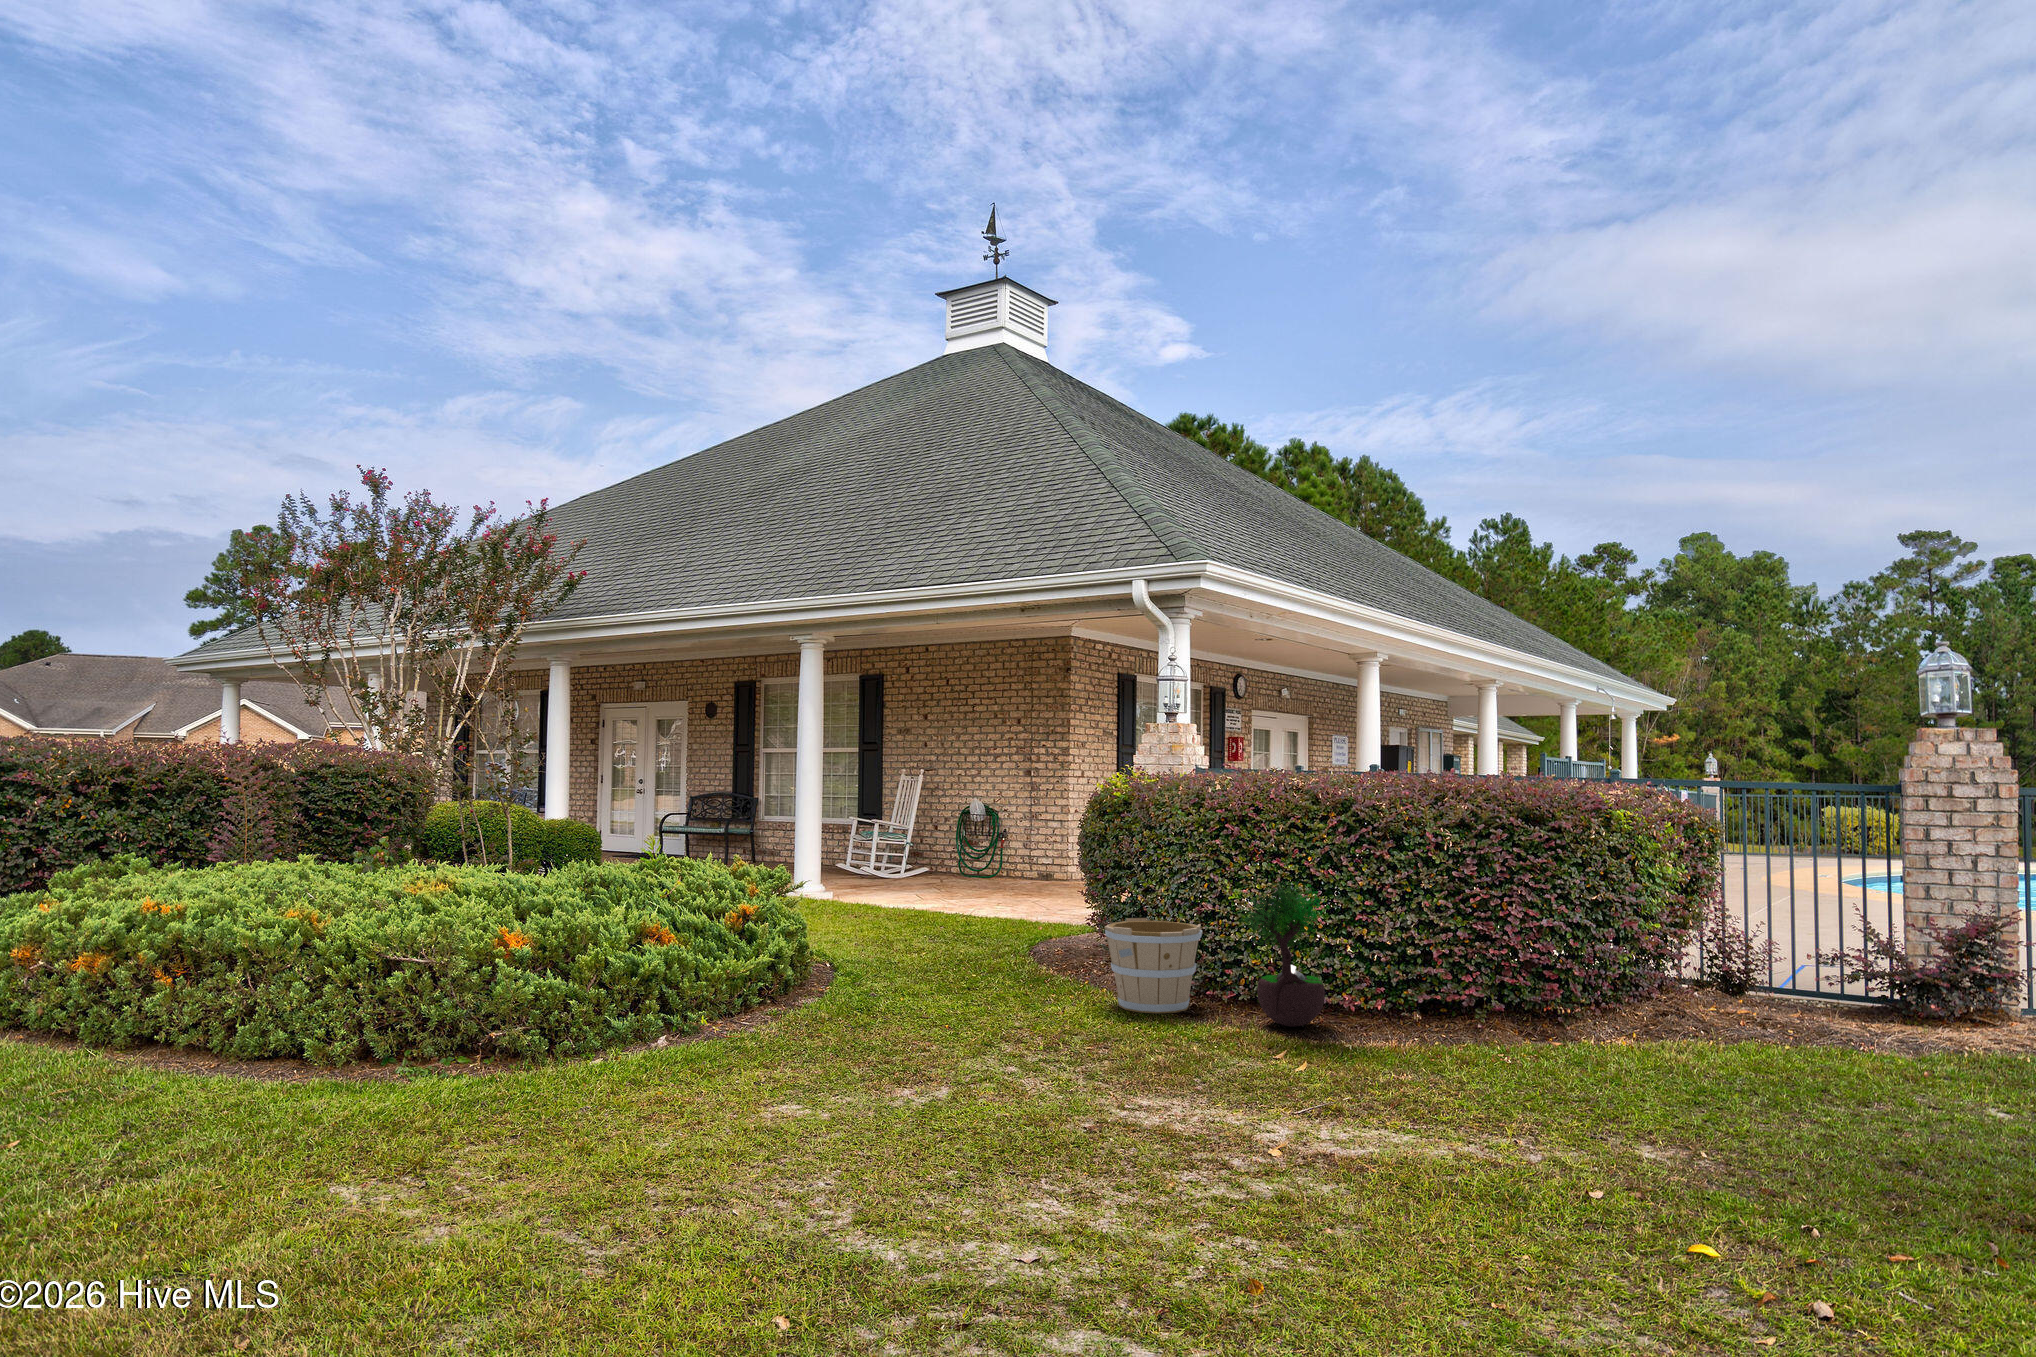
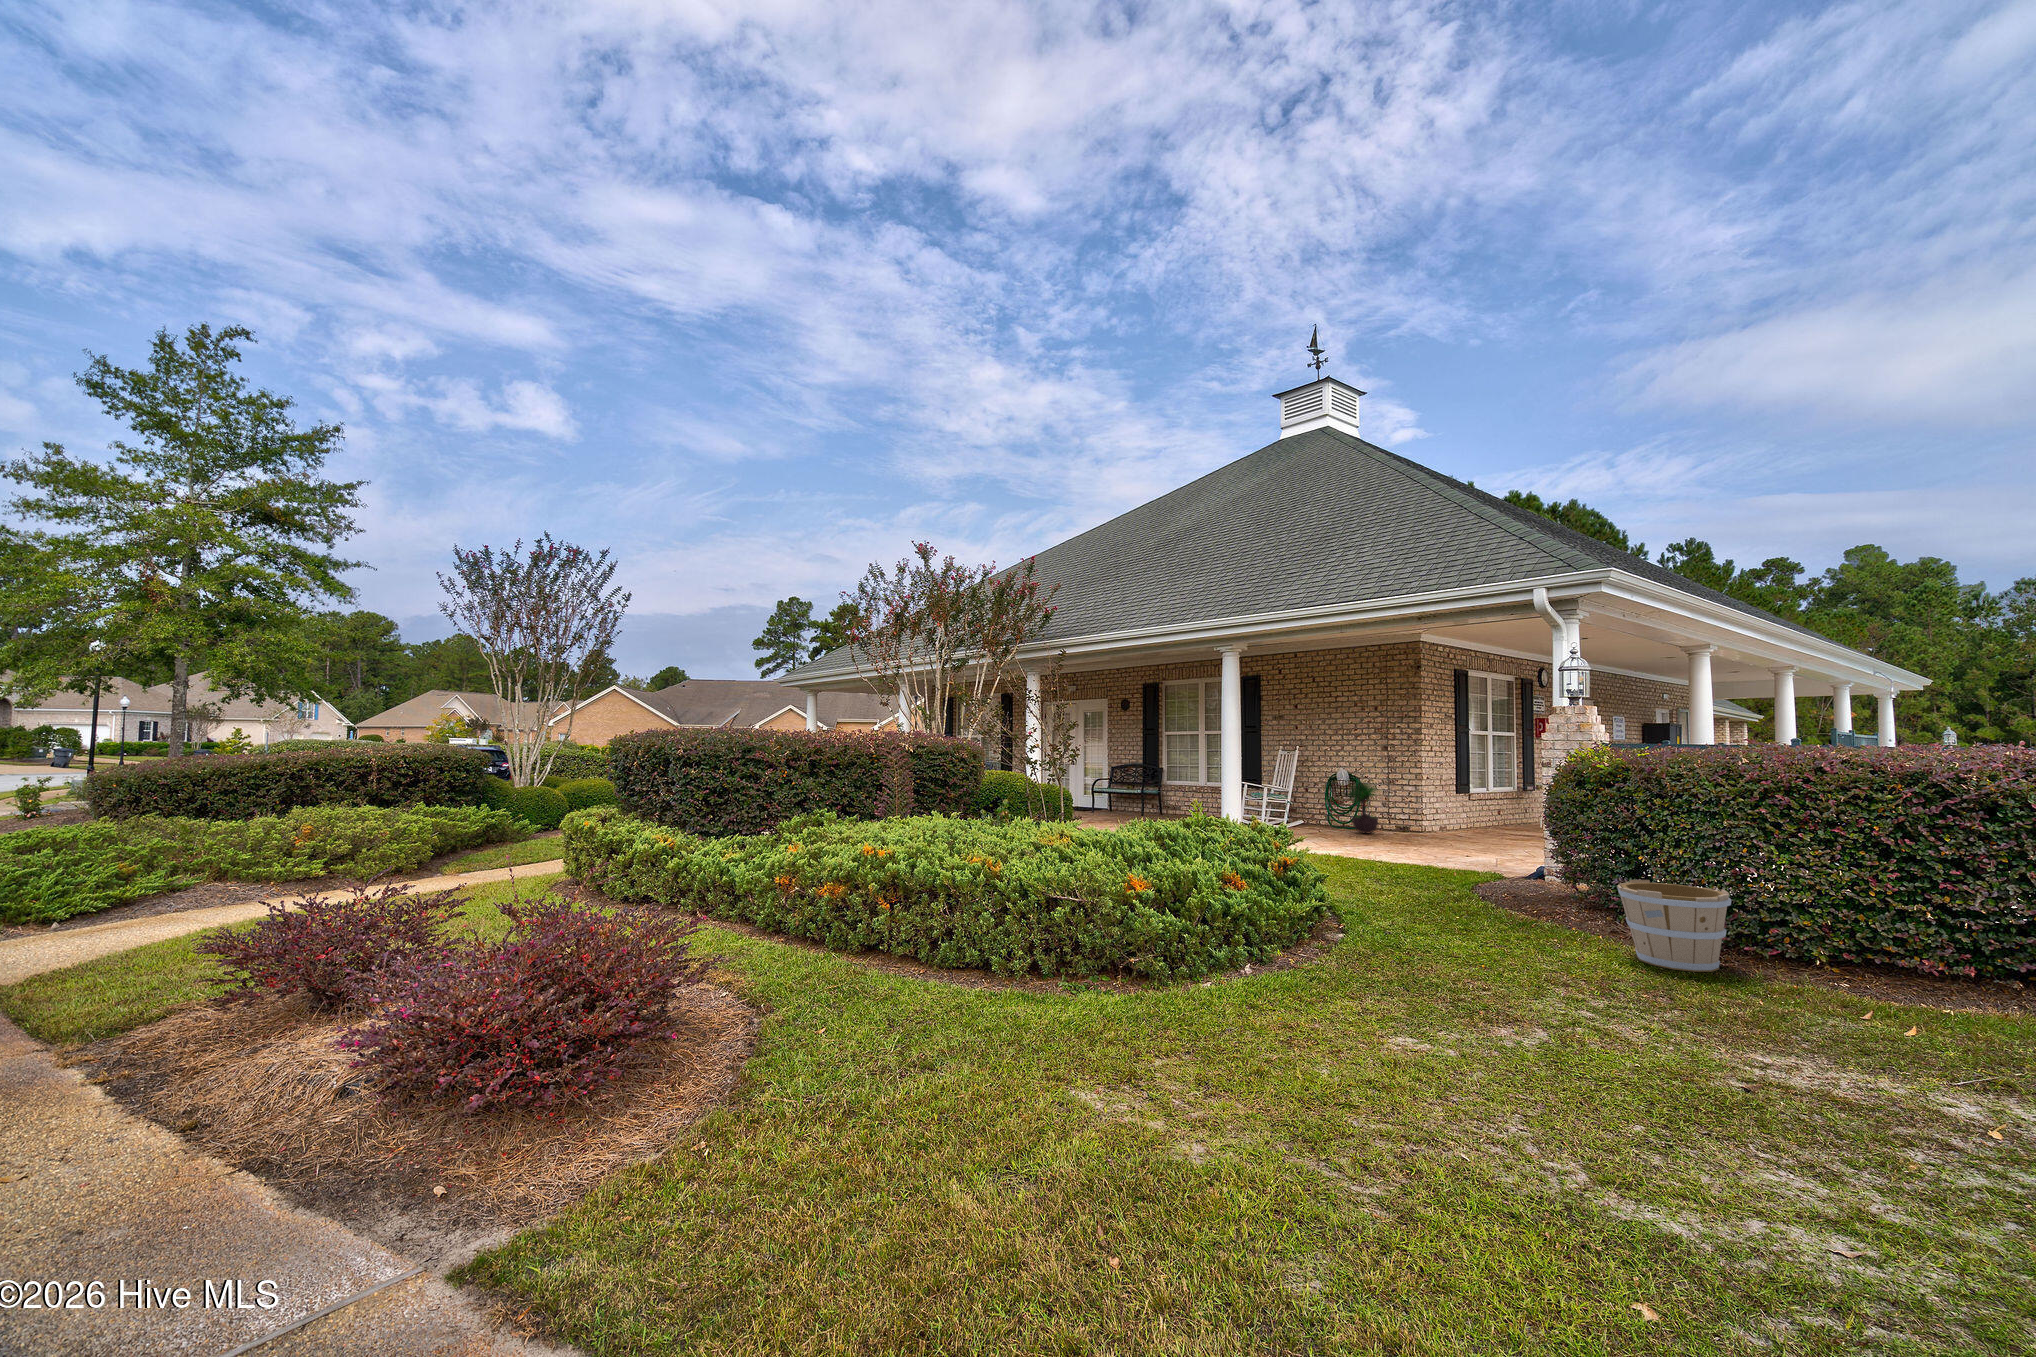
potted tree: present [1239,872,1329,1027] -> present [1348,781,1379,834]

